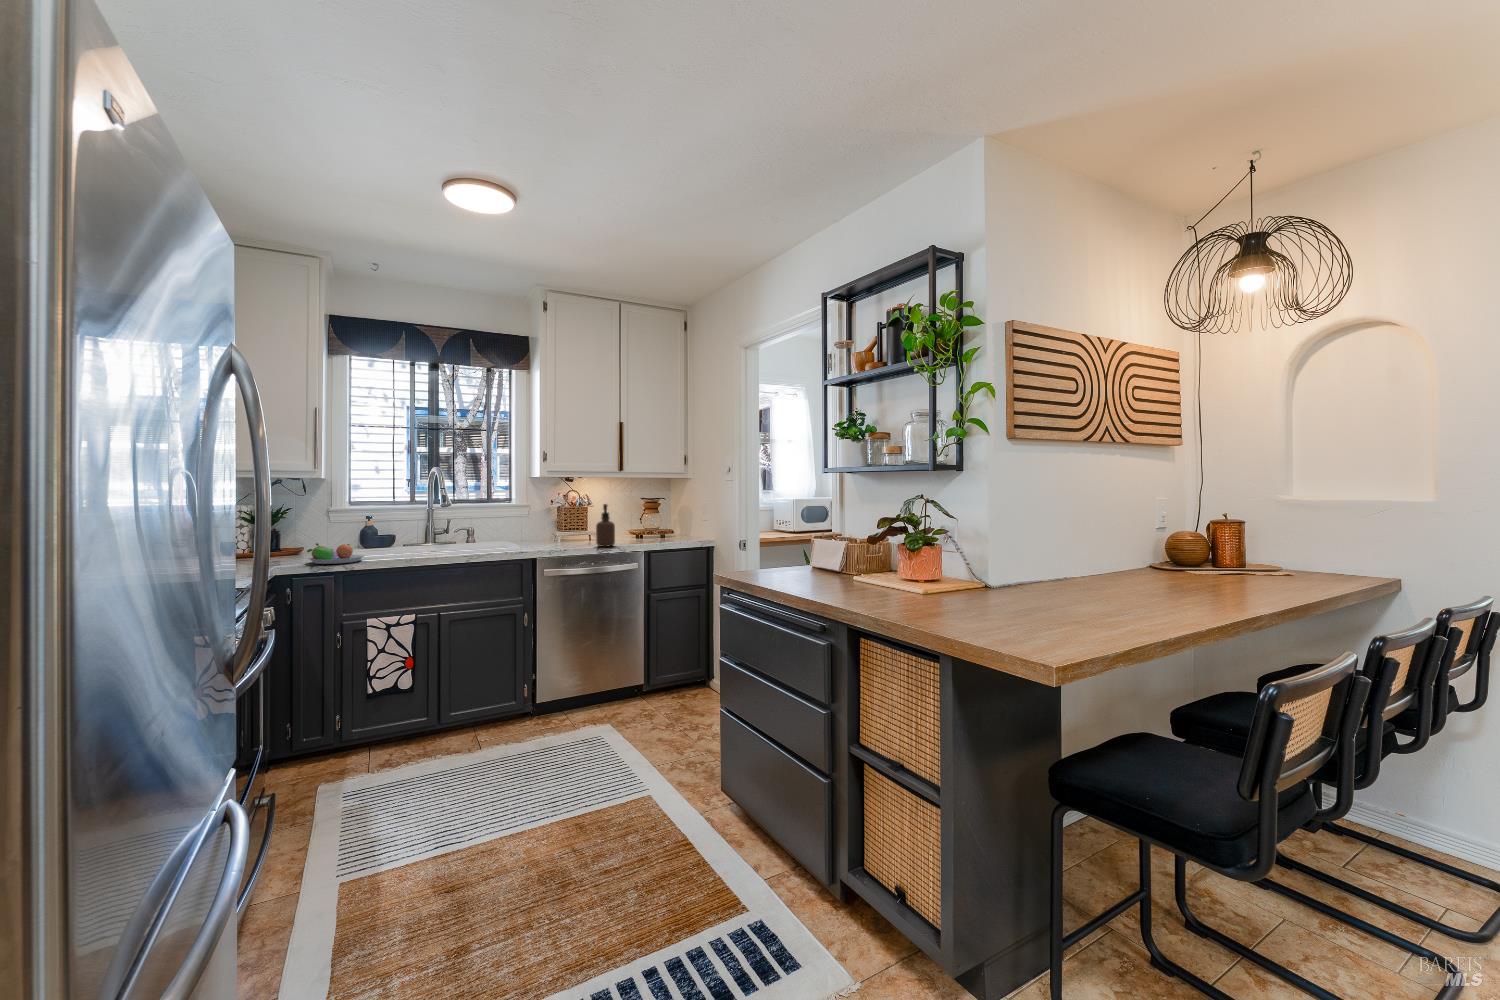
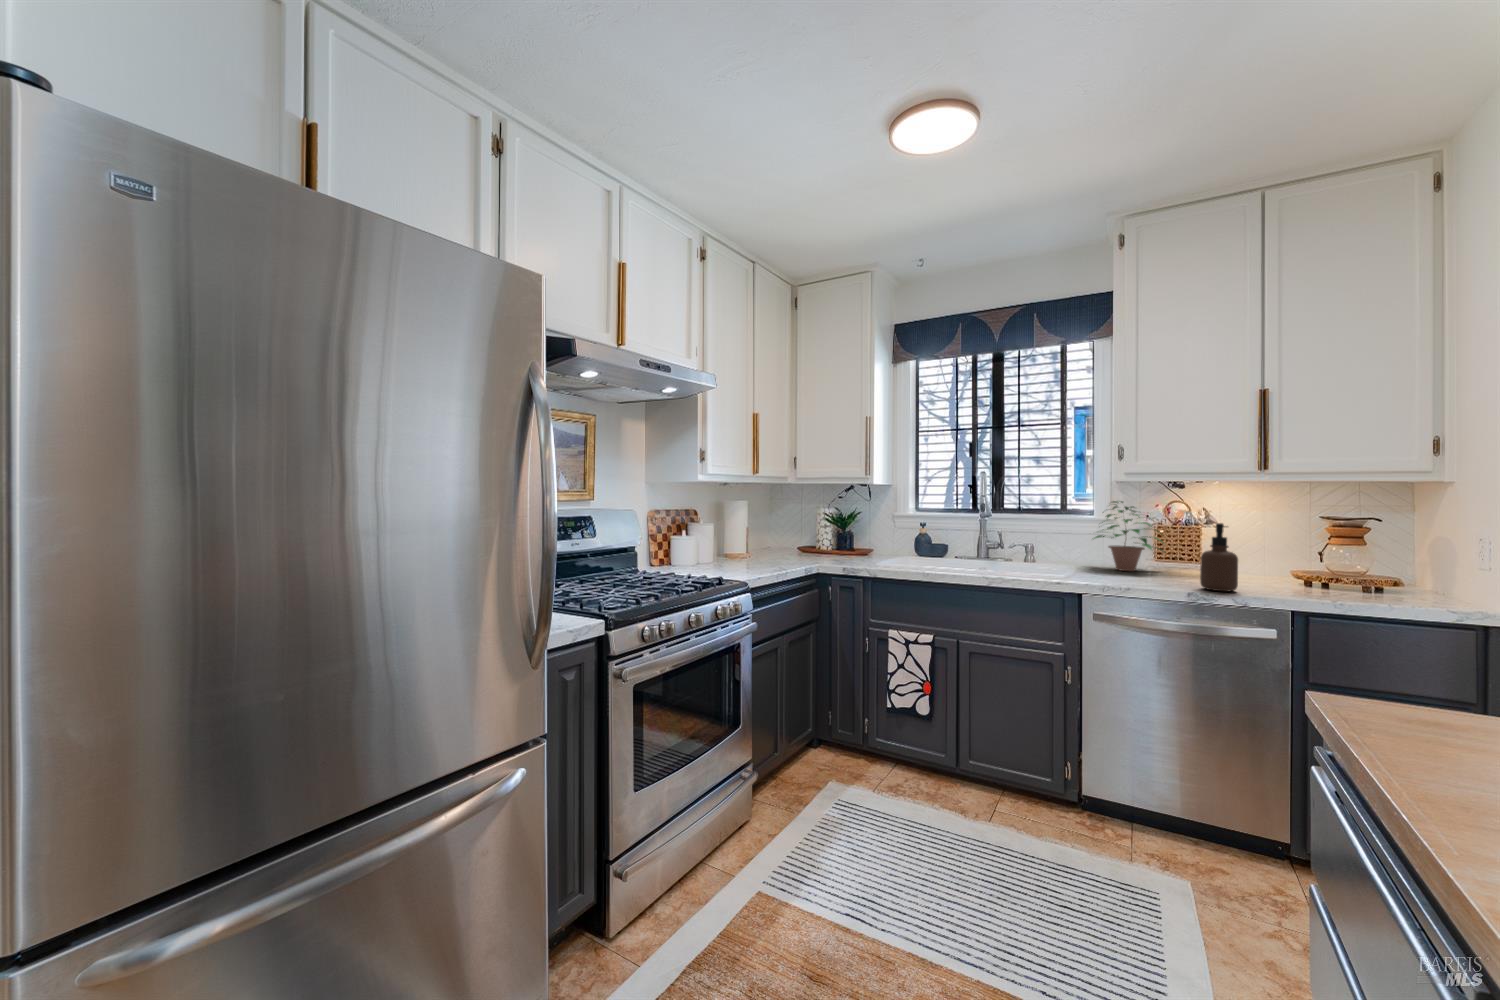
potted plant: none [518,490,570,542] -> present [1094,501,1166,571]
fruit bowl: present [307,543,365,564] -> none [839,547,892,569]

